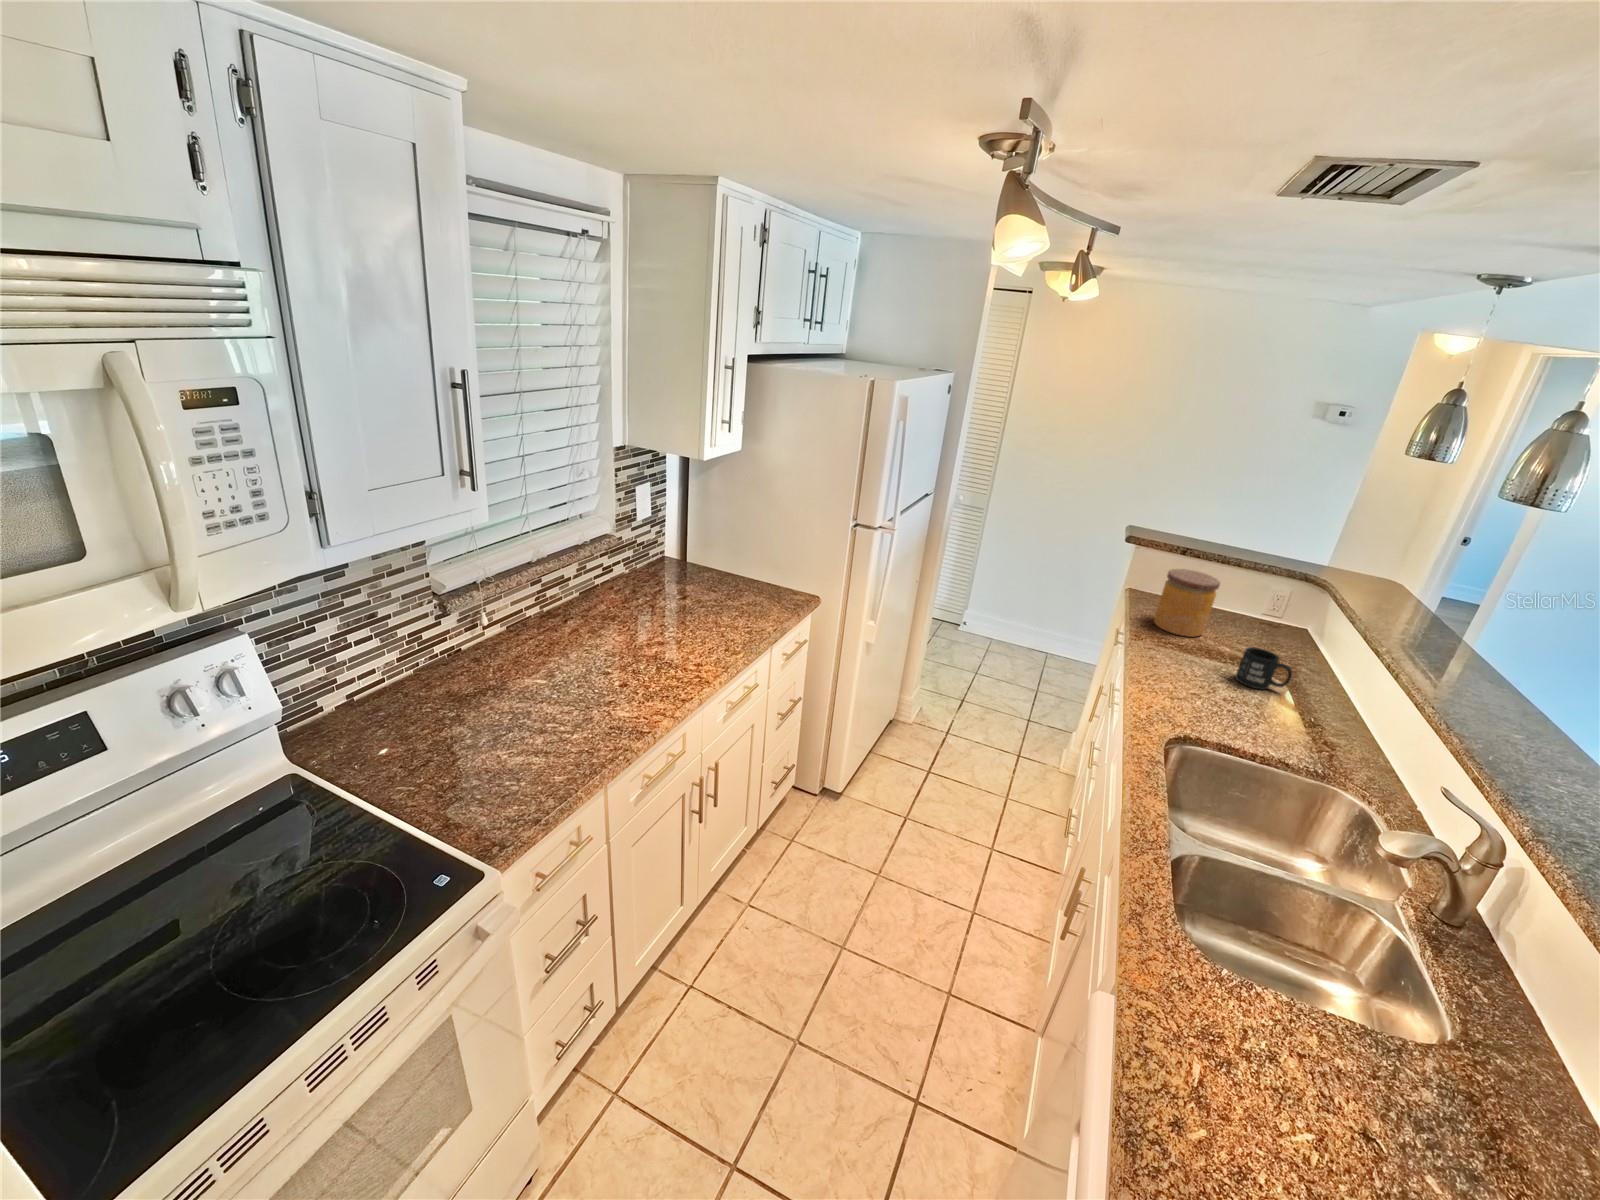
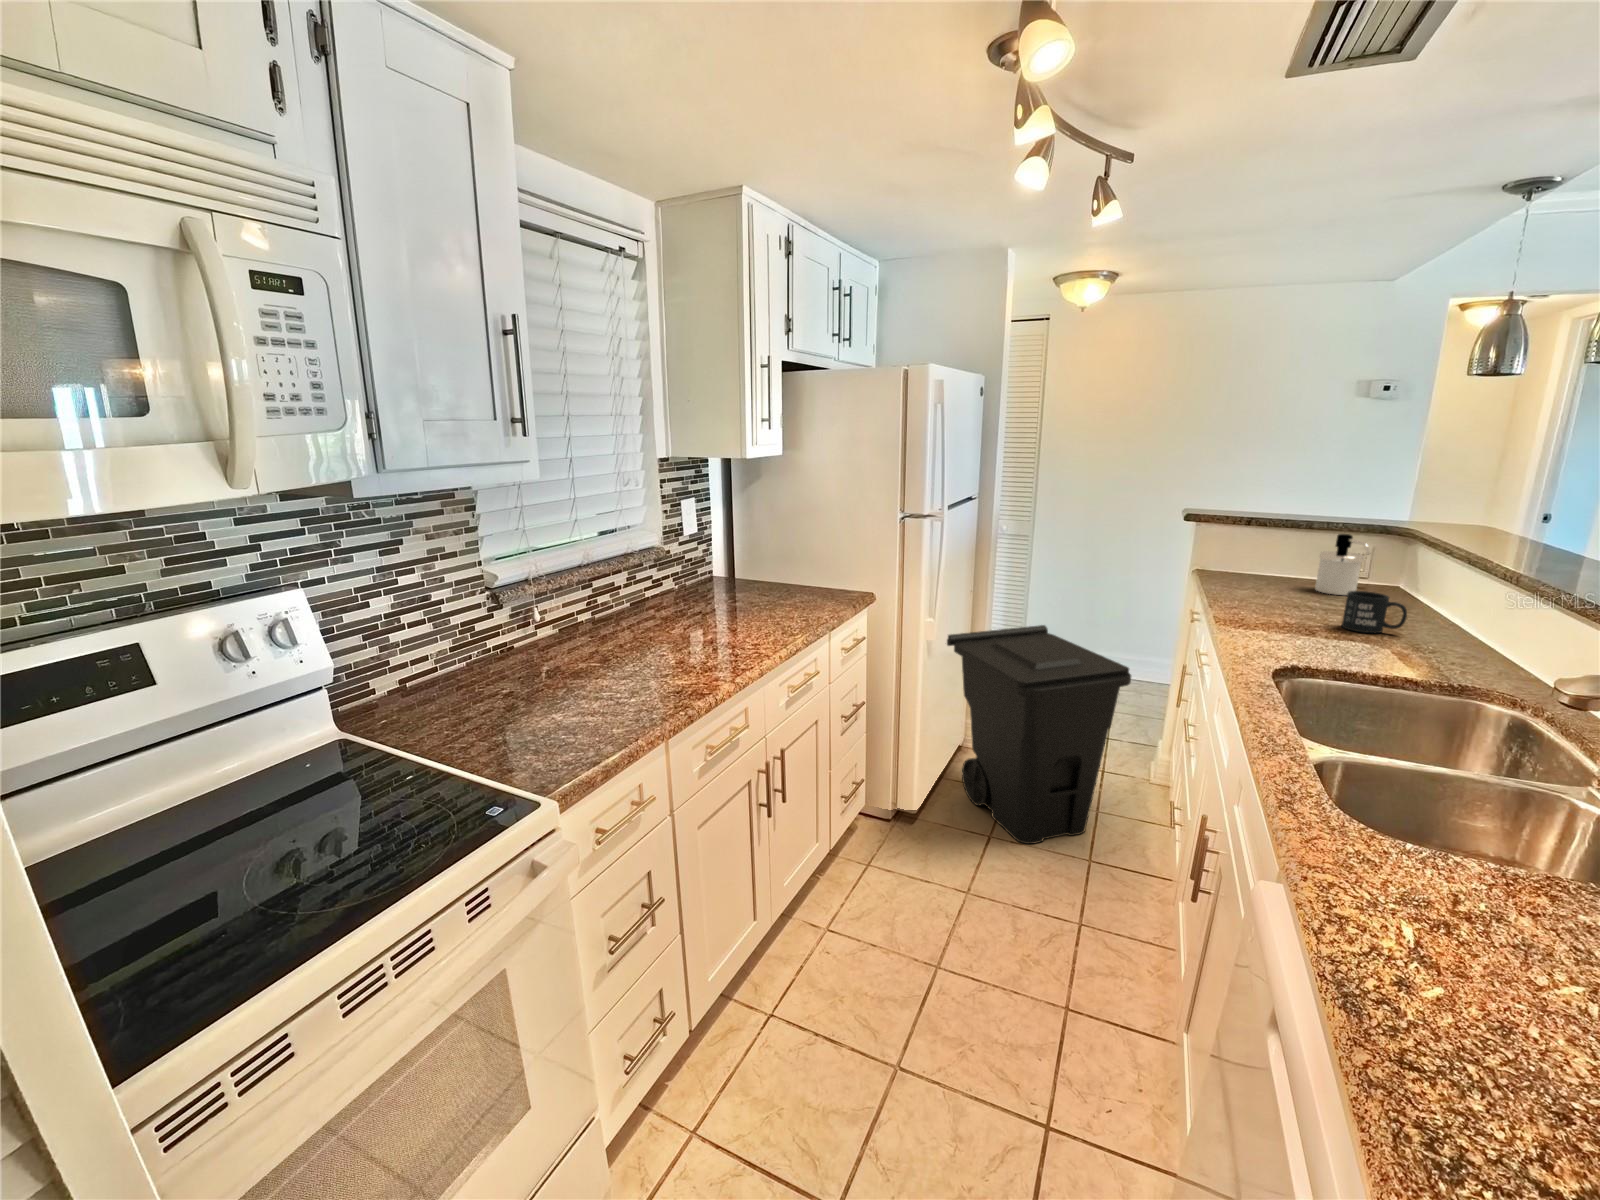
jar: present [1154,569,1220,637] -> none [1237,533,1304,601]
soap dispenser: none [1224,576,1276,633] -> present [1315,534,1370,595]
trash can: none [884,621,1049,825] -> present [947,625,1131,844]

